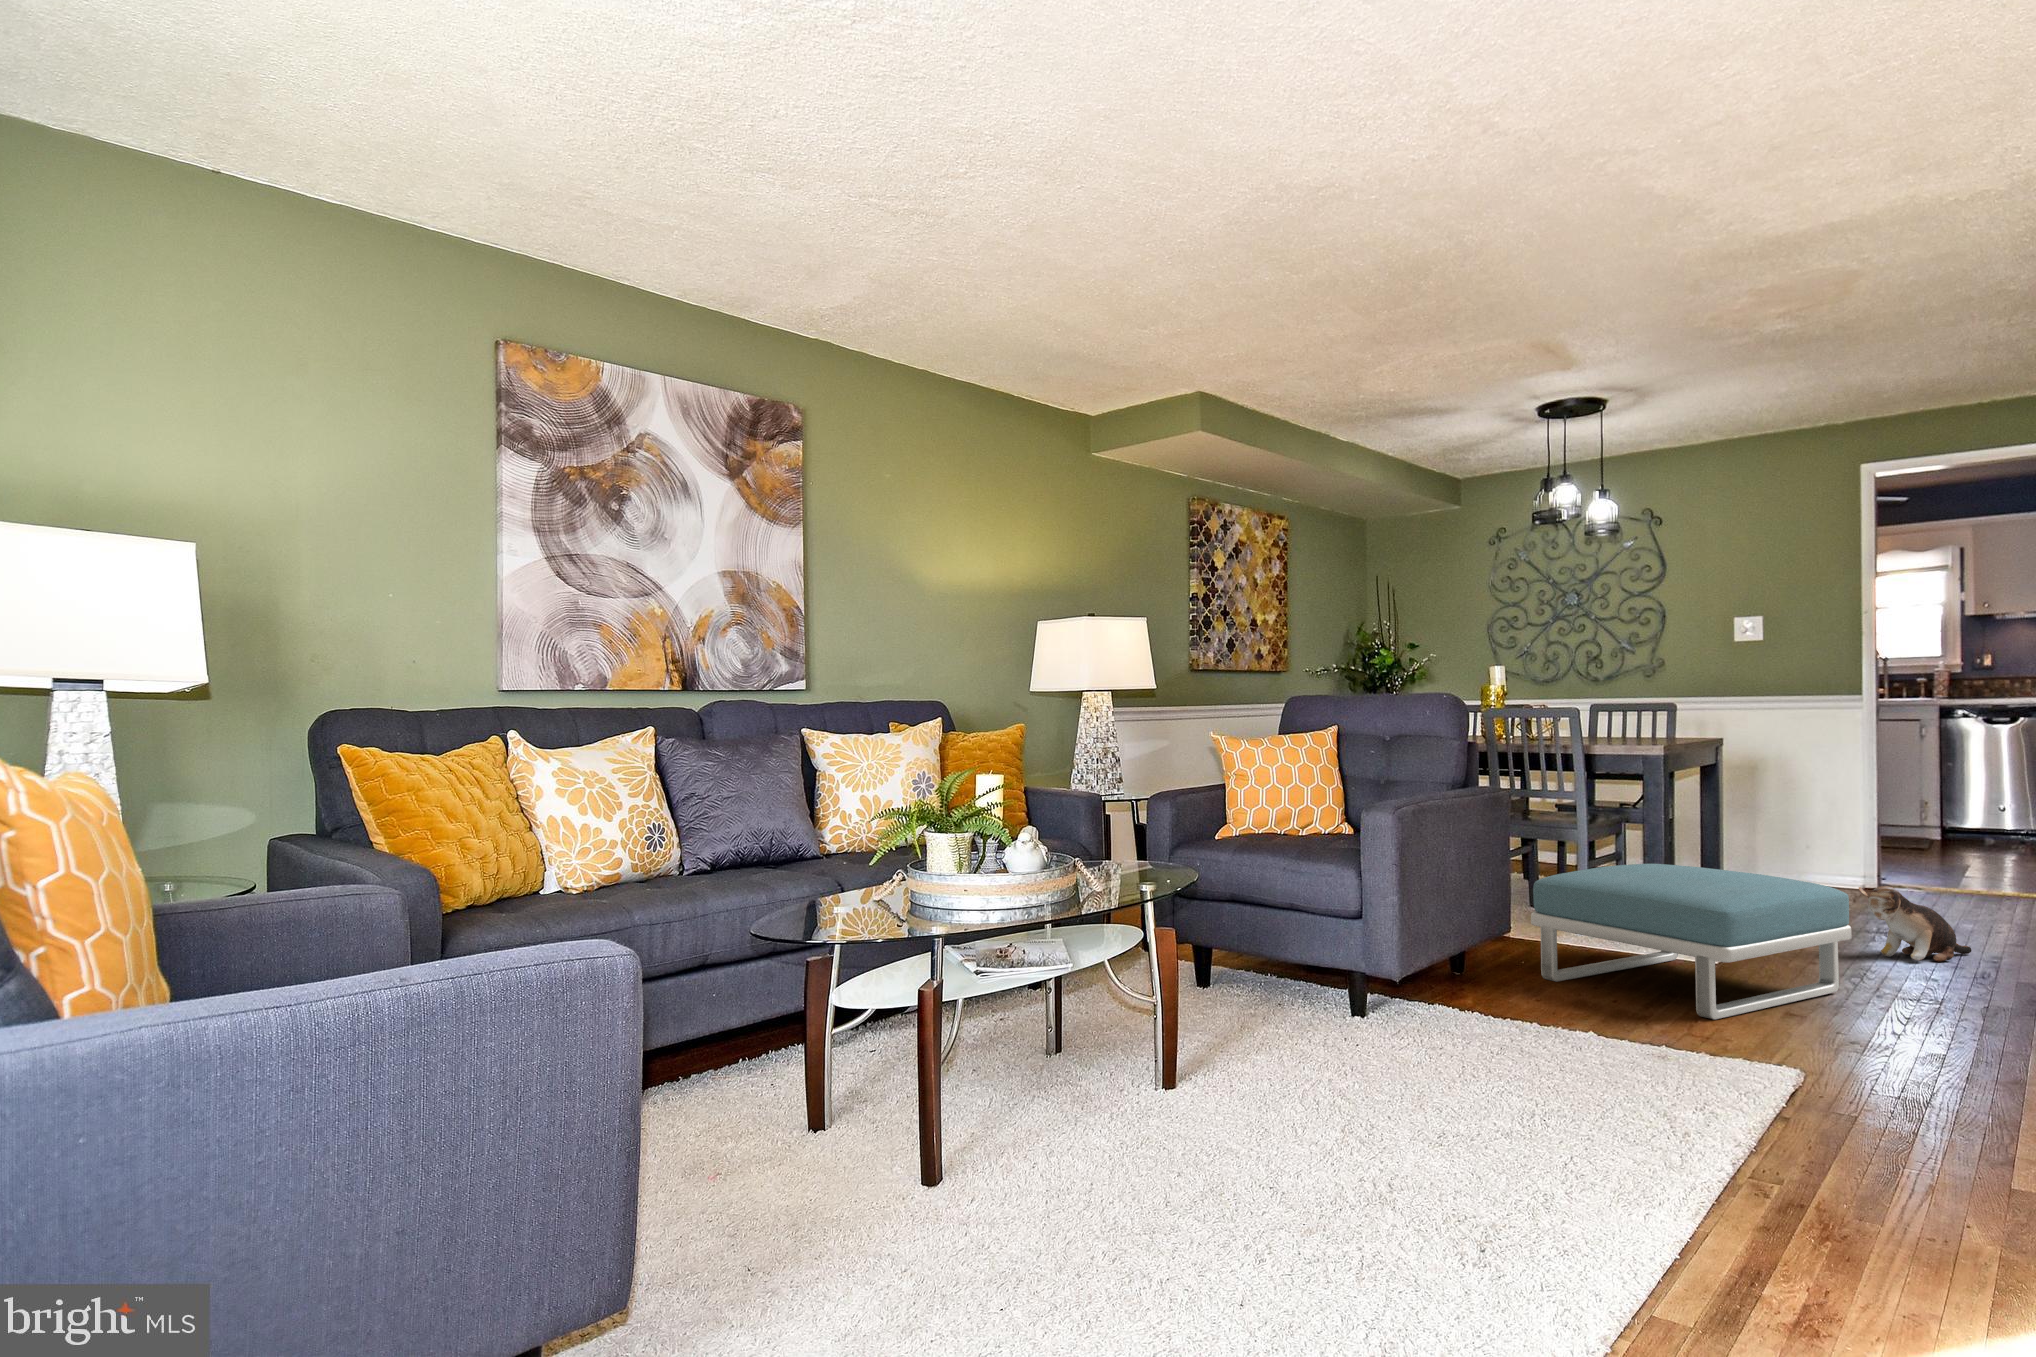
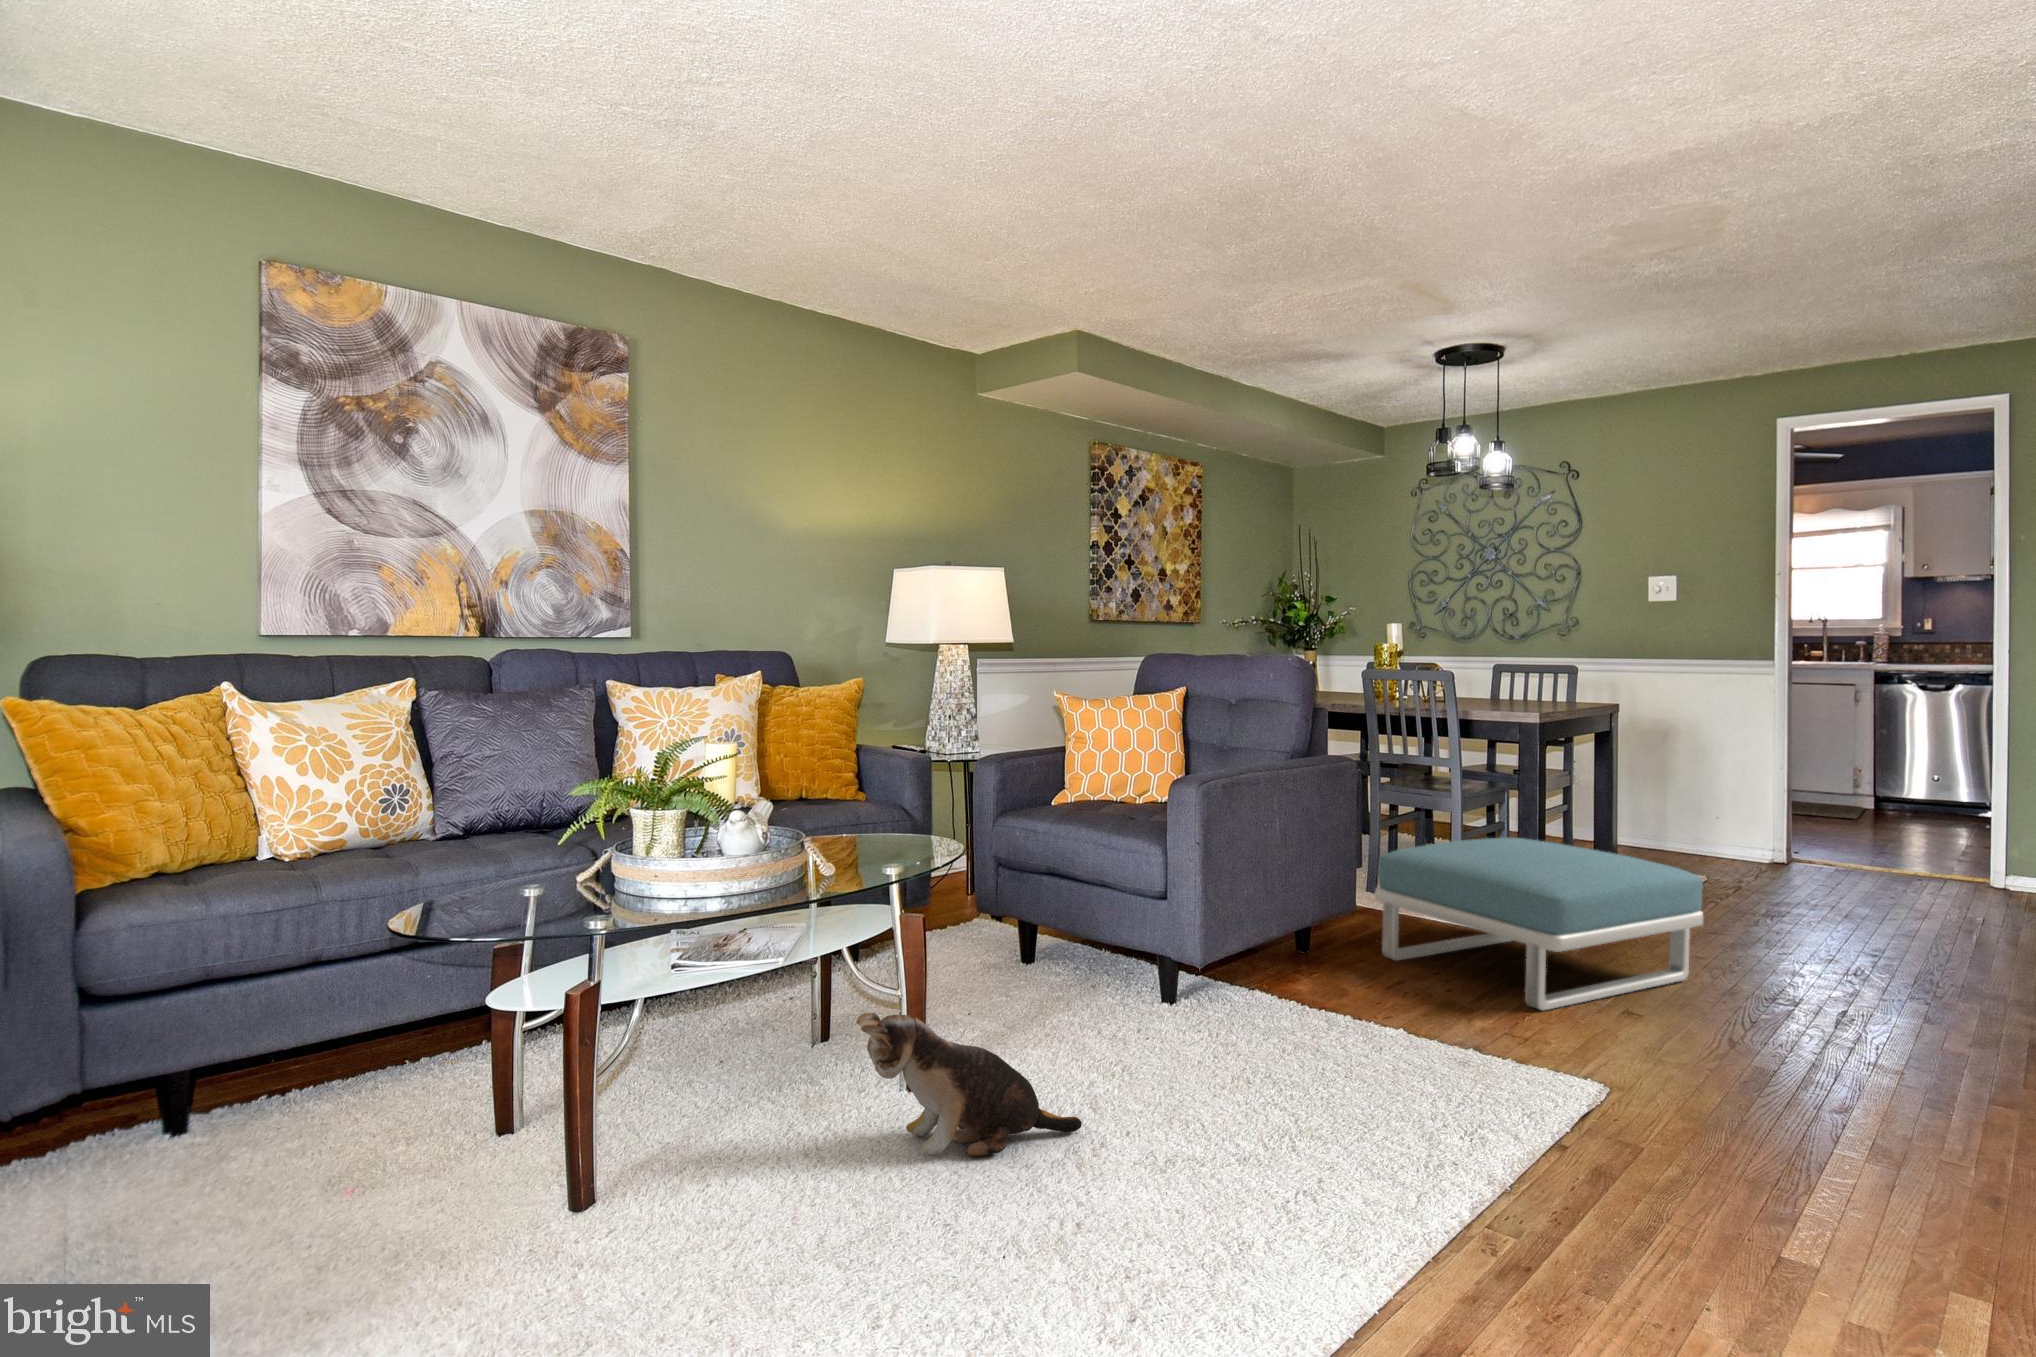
plush toy: present [1859,886,1972,962] -> present [857,1013,1082,1156]

